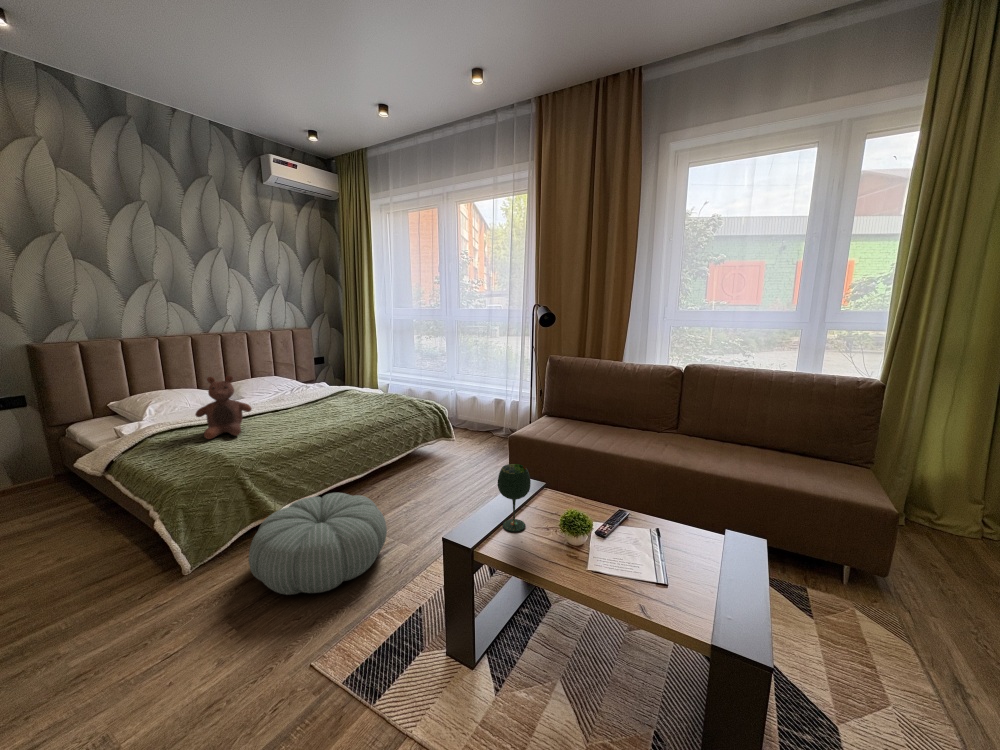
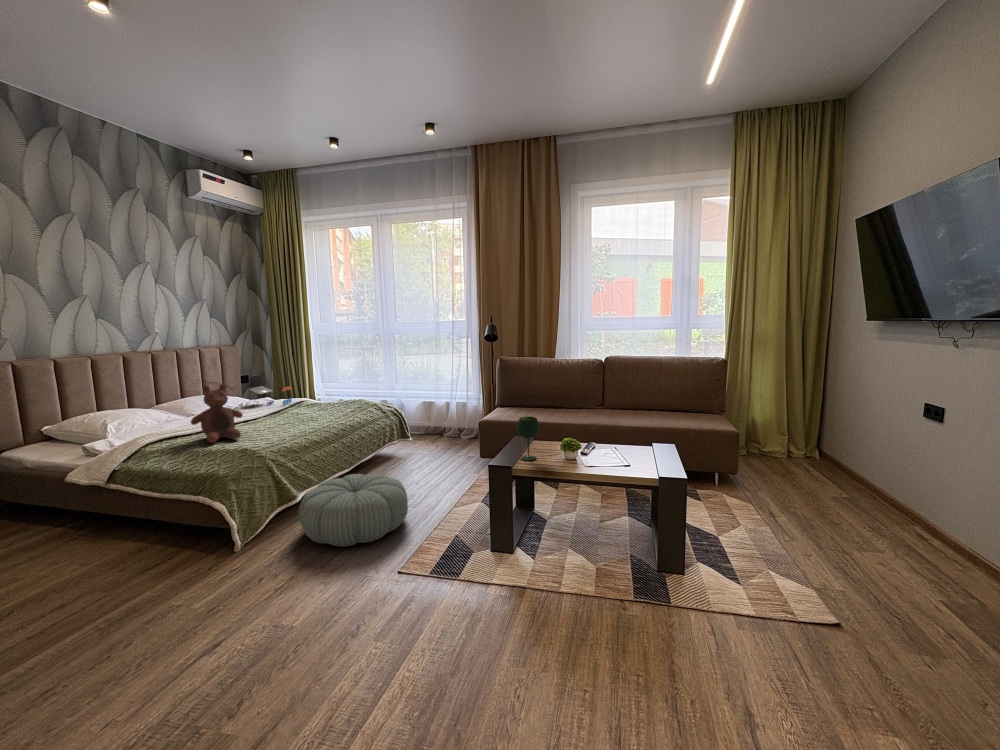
laptop: none [296,360,338,393] -> present [248,374,292,405]

